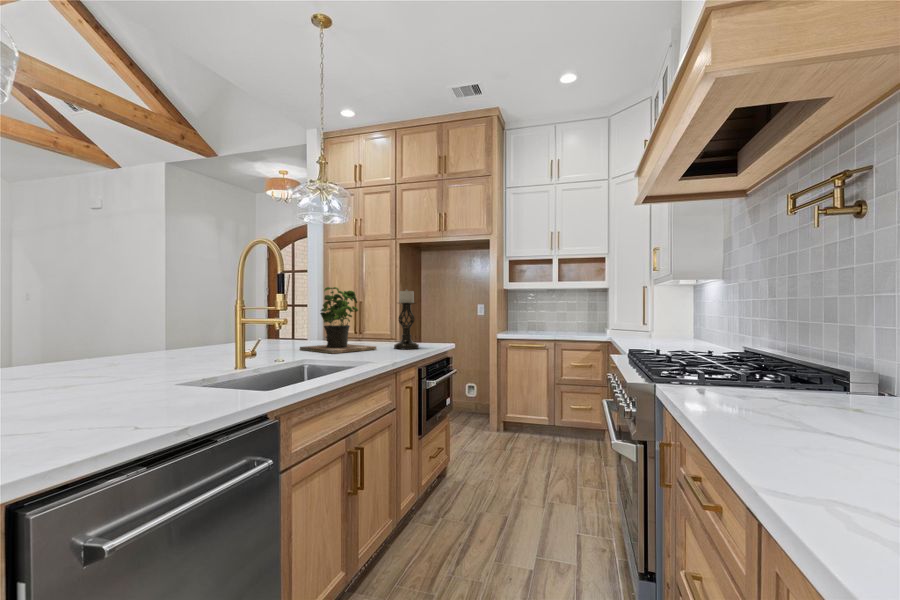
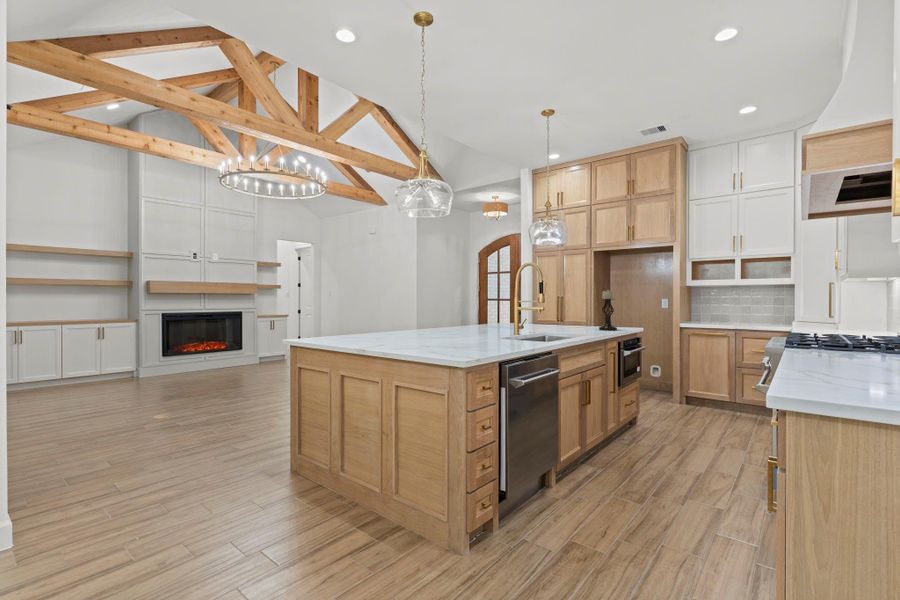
potted plant: present [300,287,376,354] -> none [538,289,588,331]

